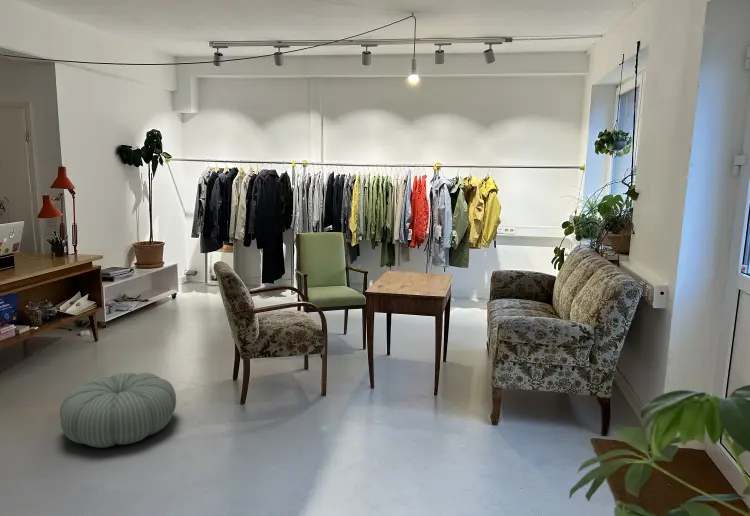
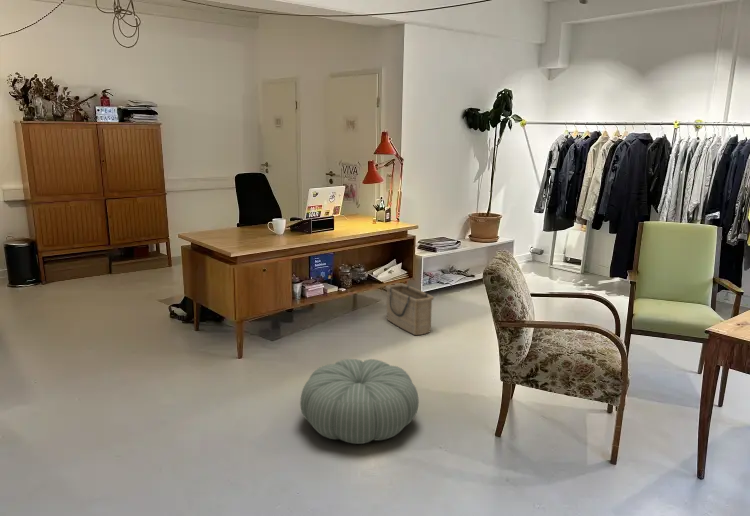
basket: none [79,313,136,357] -> present [386,283,433,335]

